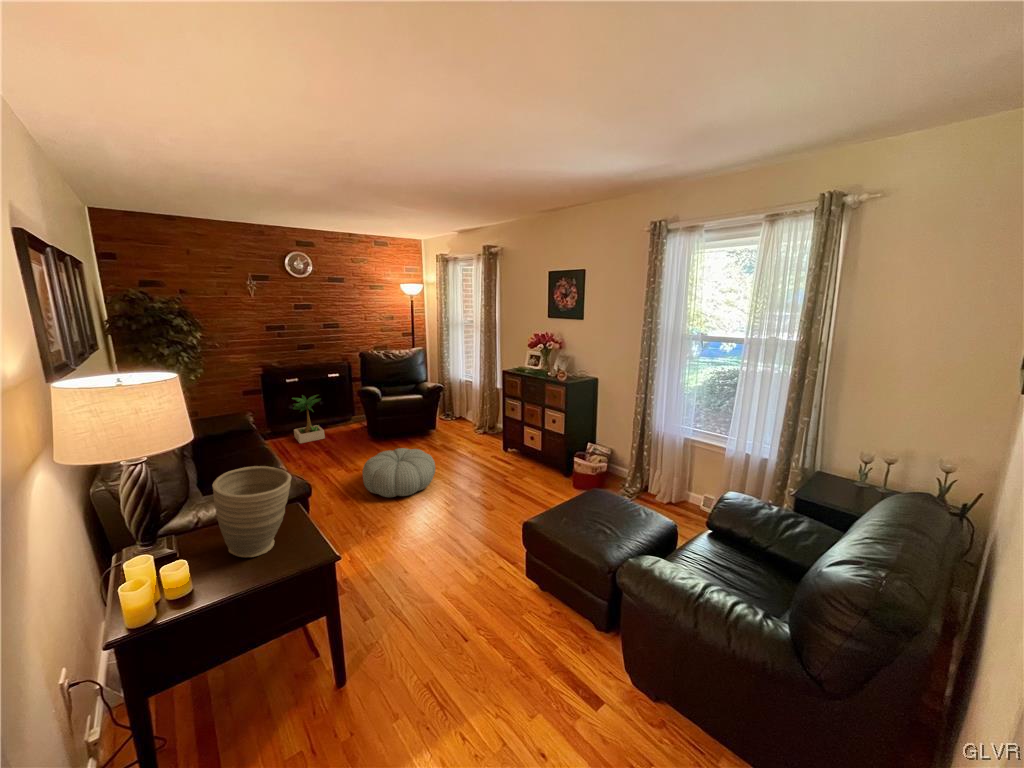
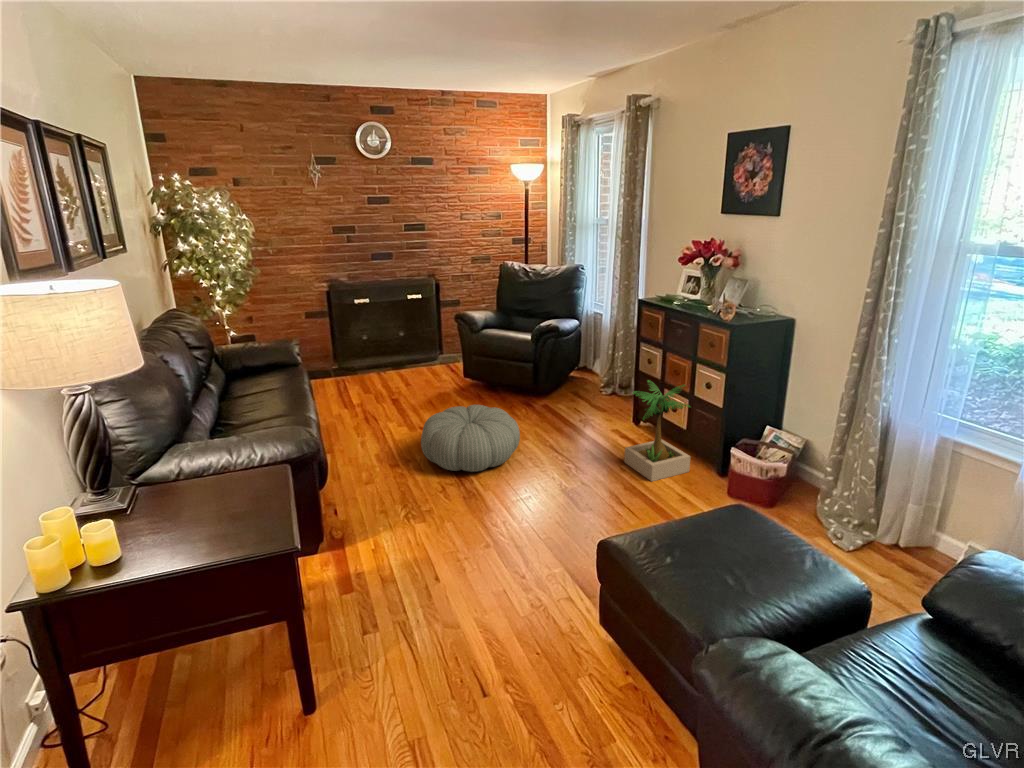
potted plant: present [292,395,325,443] -> present [624,380,691,481]
vase: present [212,466,292,557] -> none [156,415,254,528]

